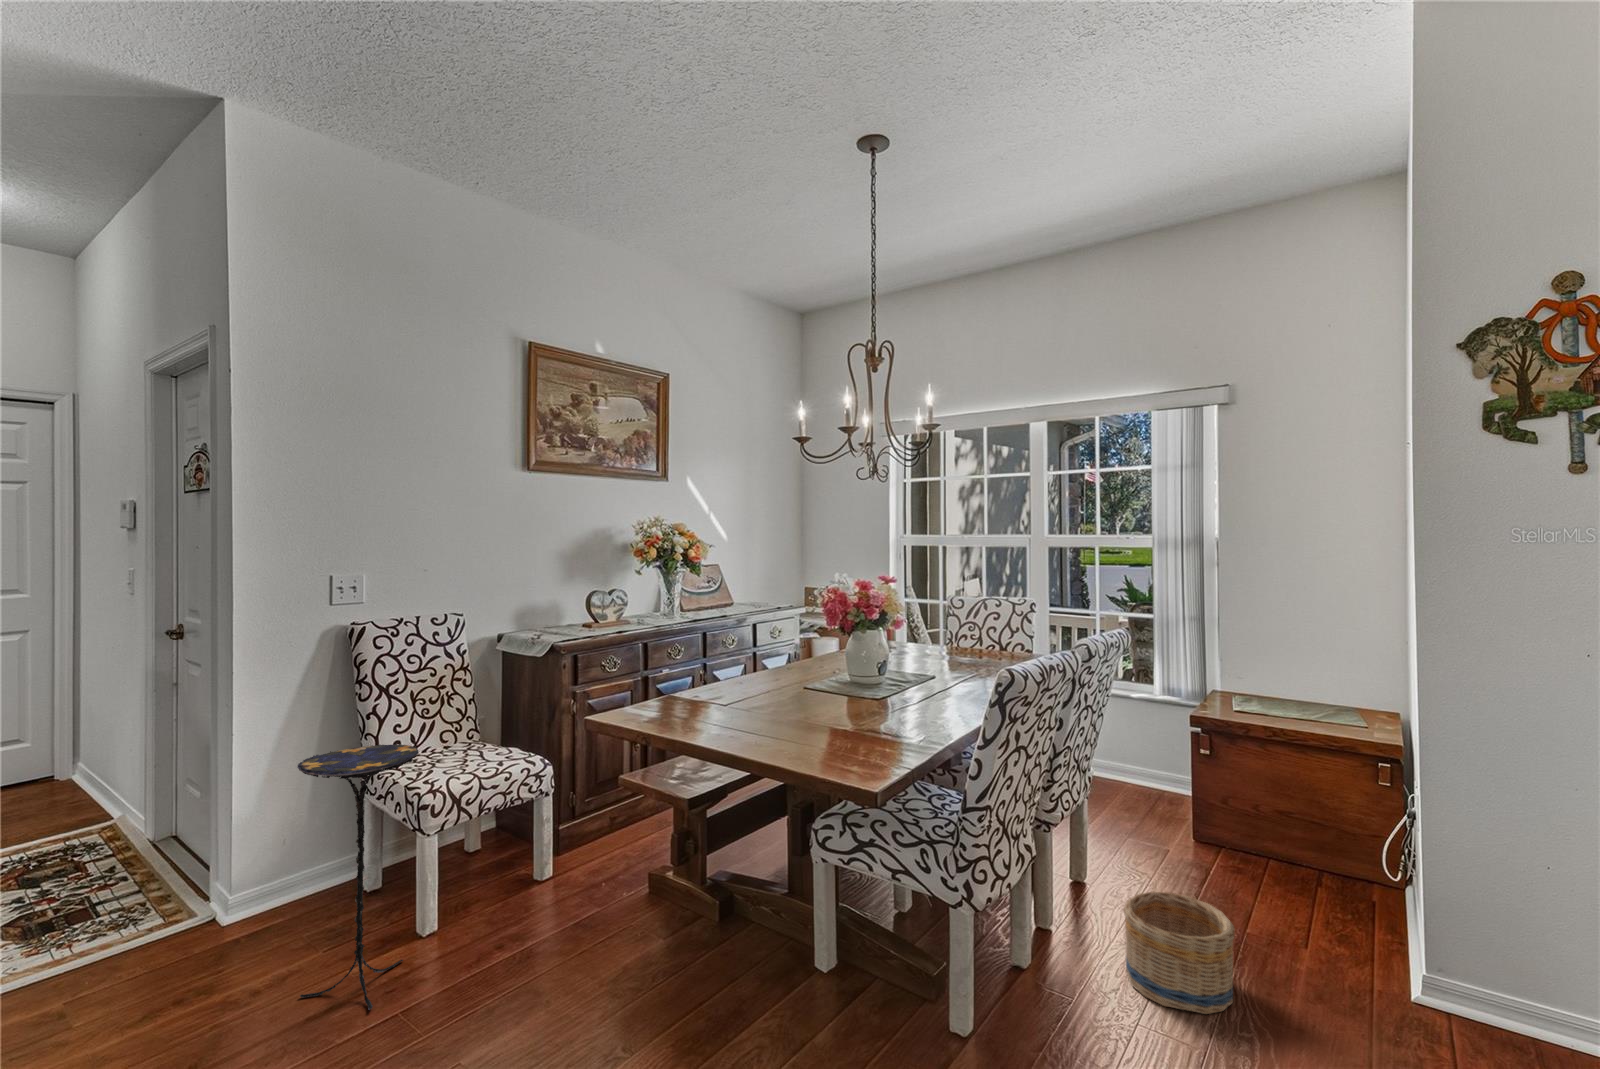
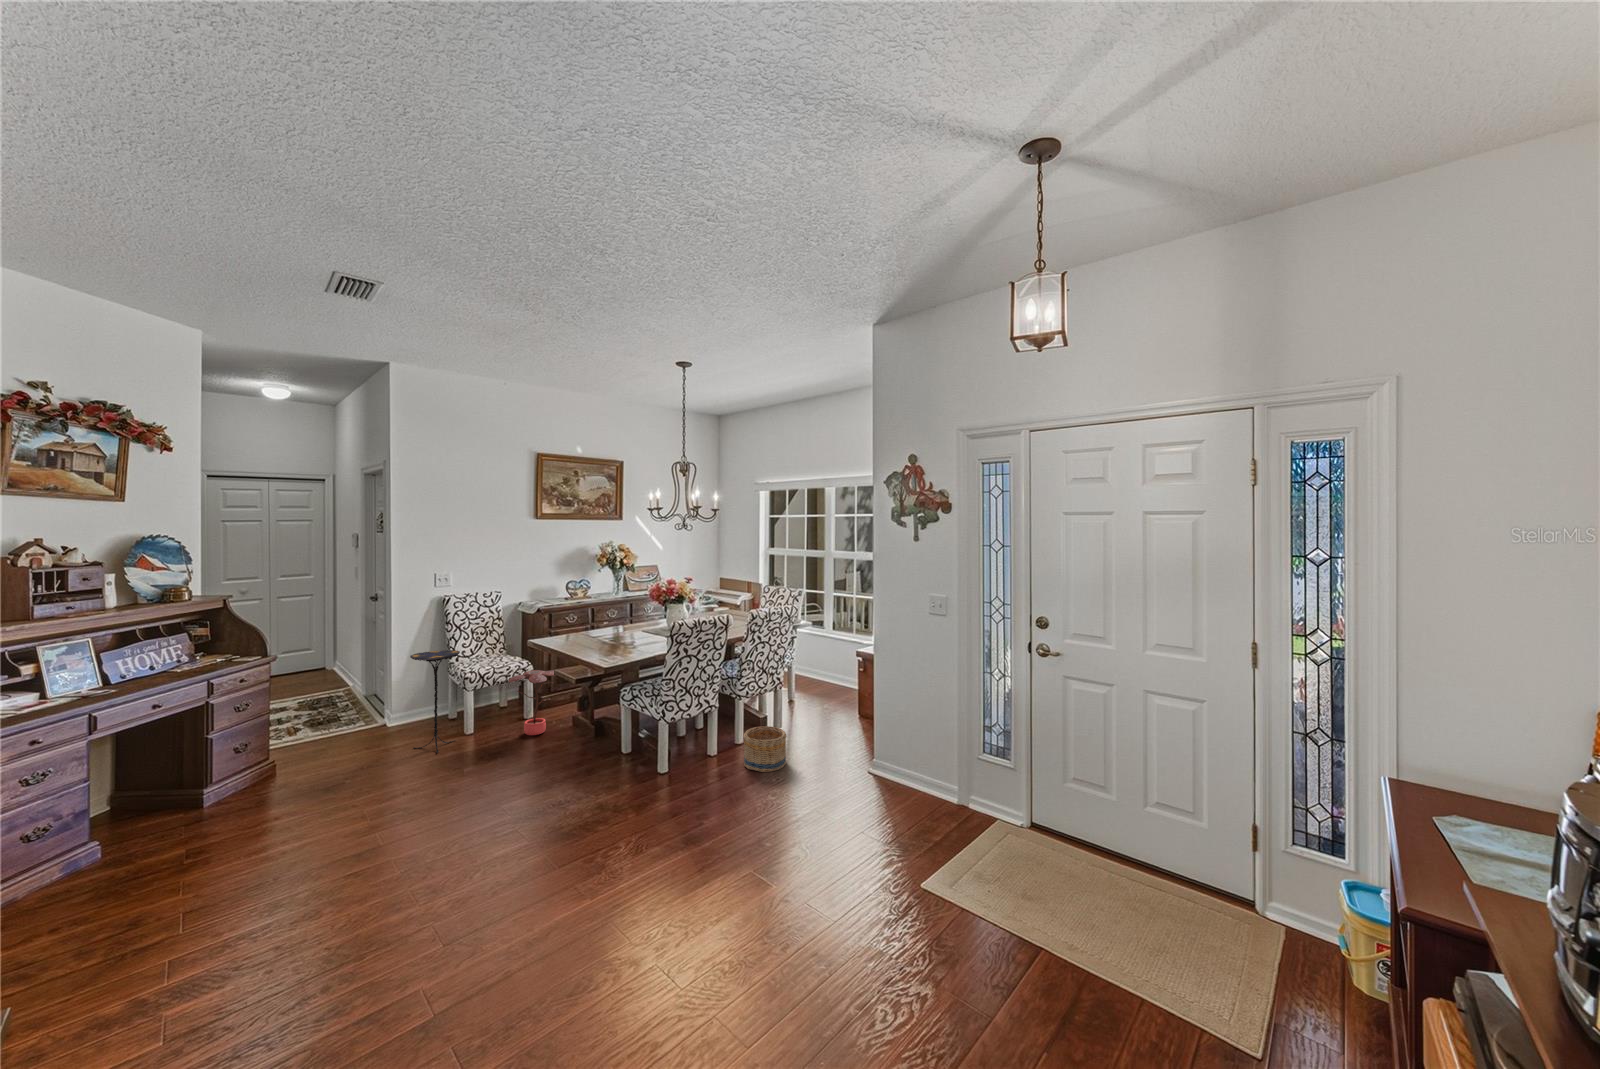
potted plant: none [527,777,628,932] -> present [509,670,554,735]

